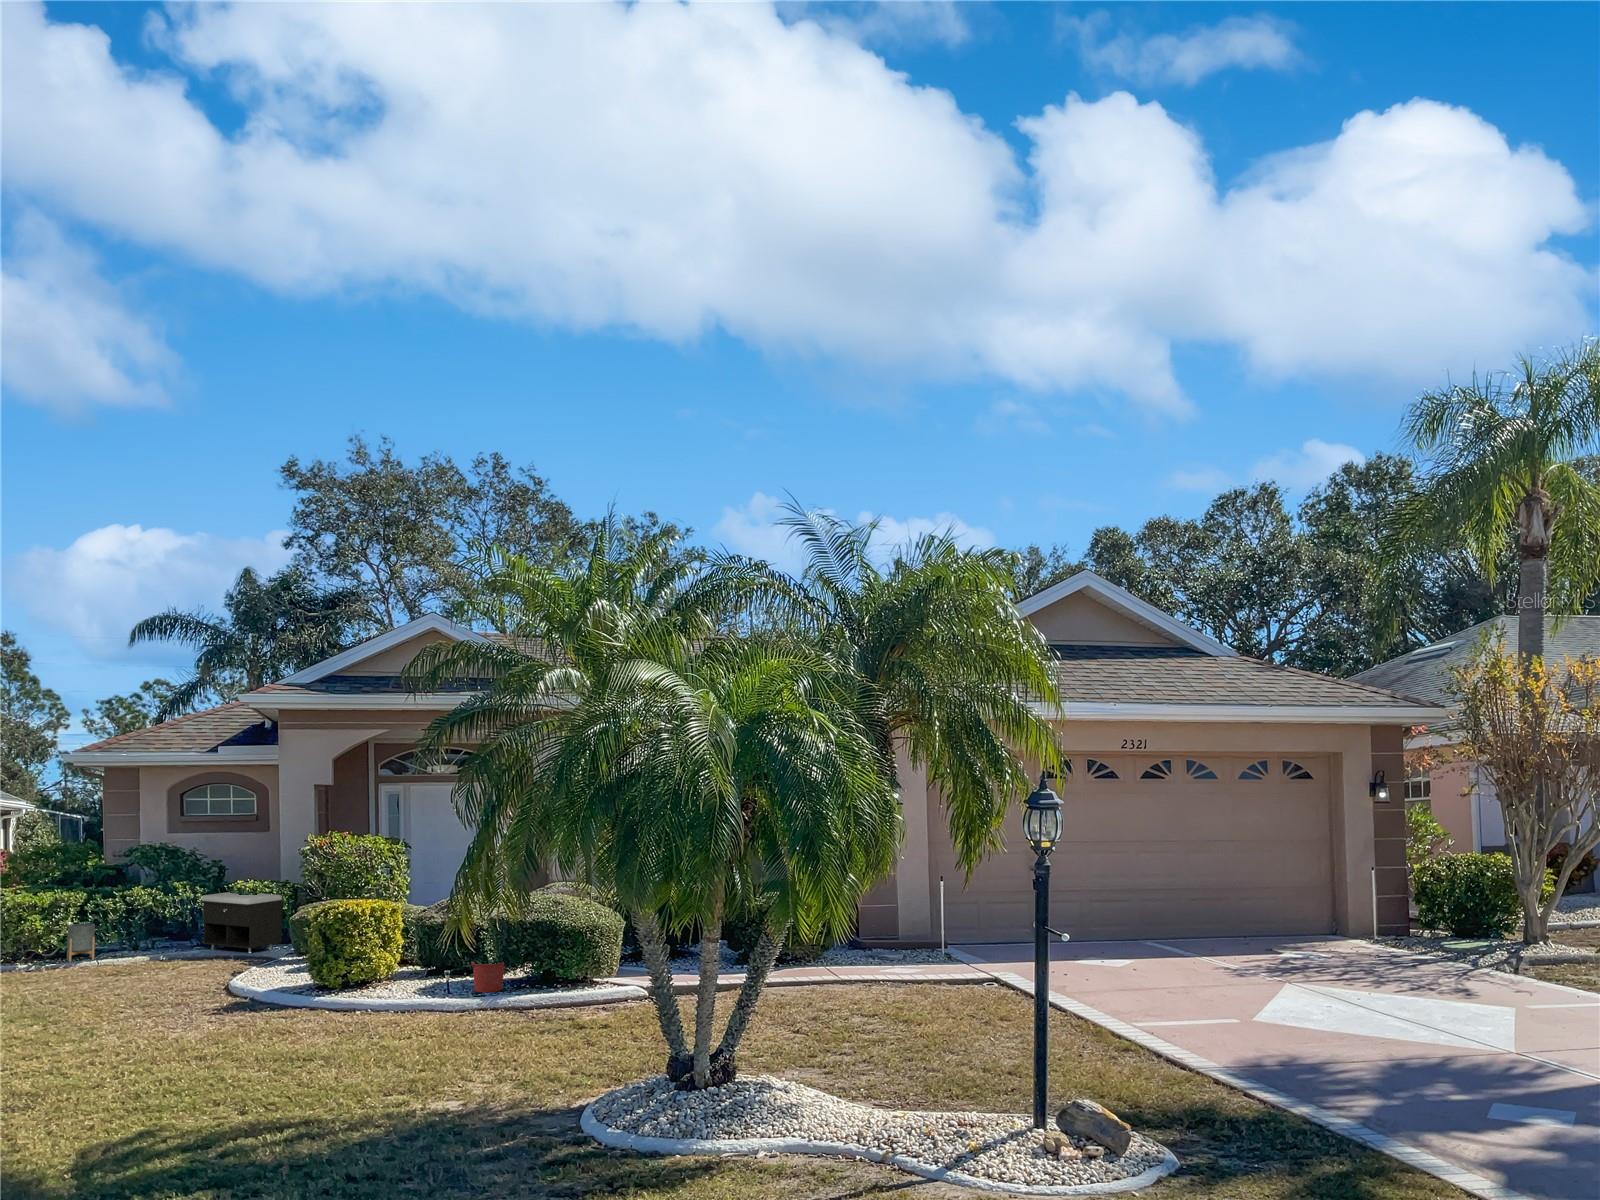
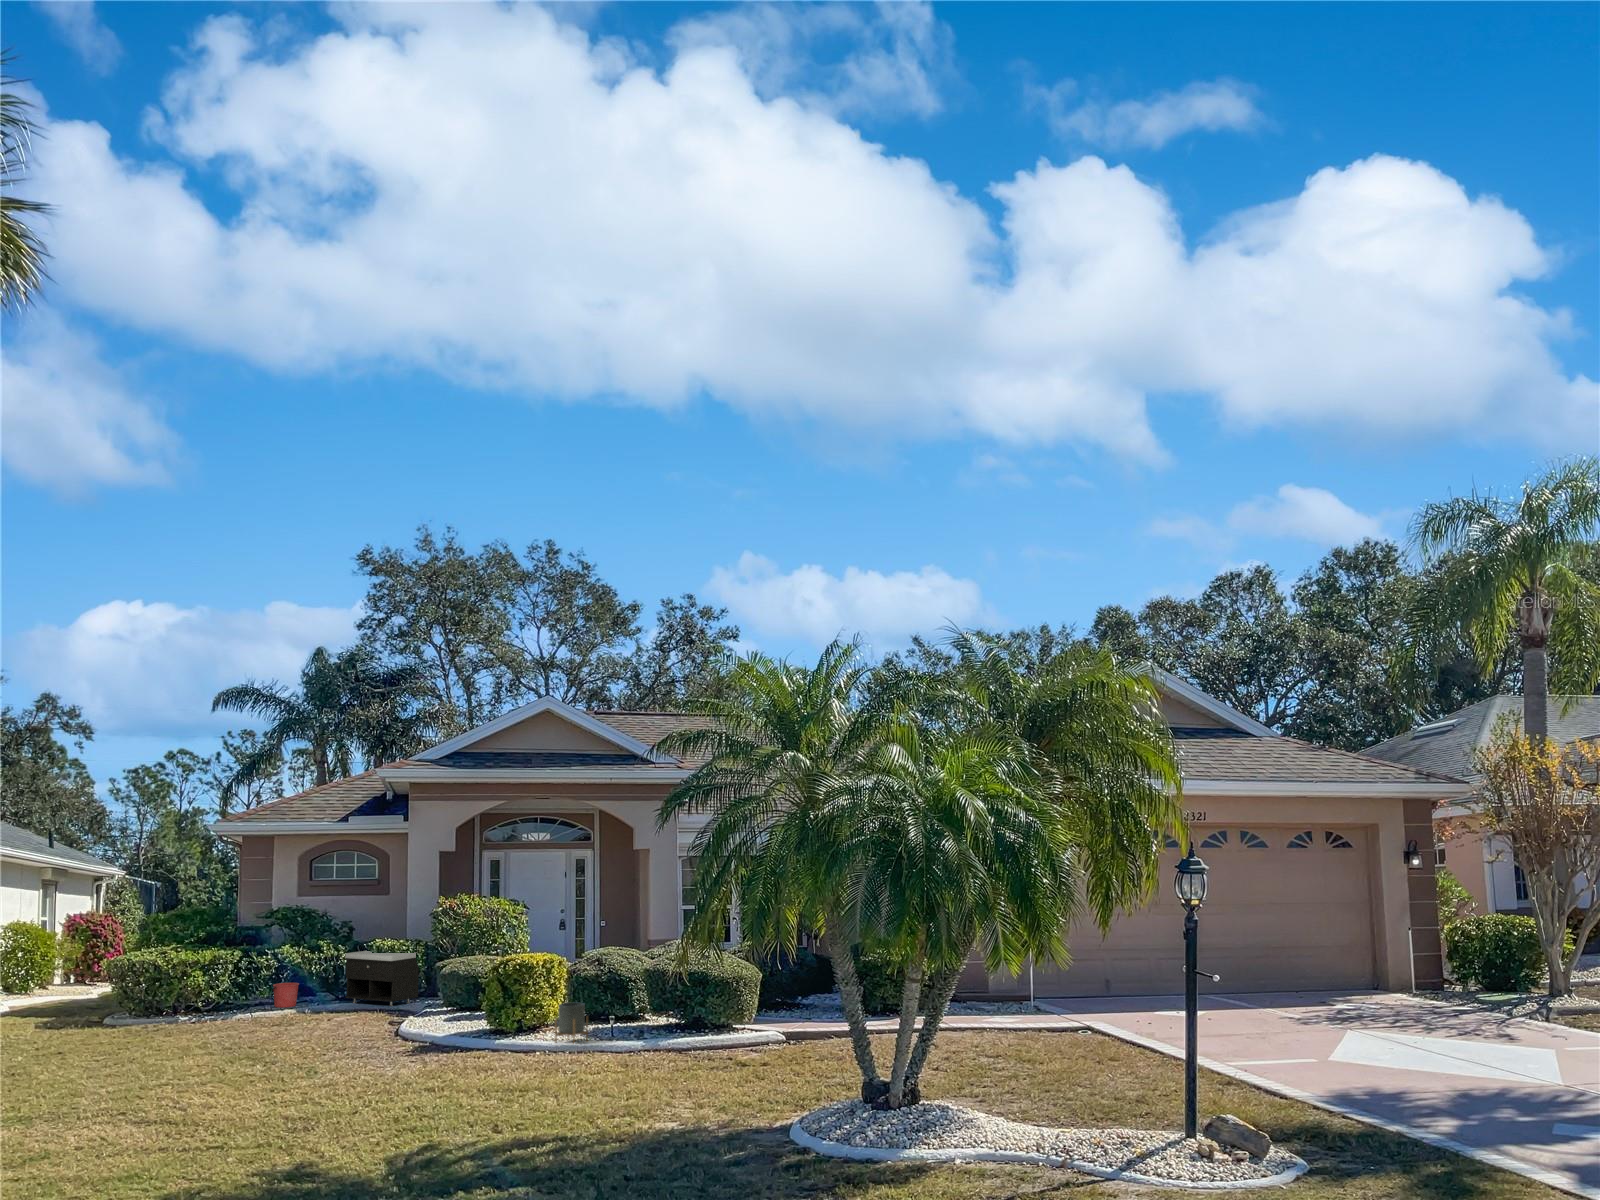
planter: present [67,924,95,962] -> present [555,1003,588,1044]
bucket: present [470,960,504,992] -> present [272,983,299,1008]

